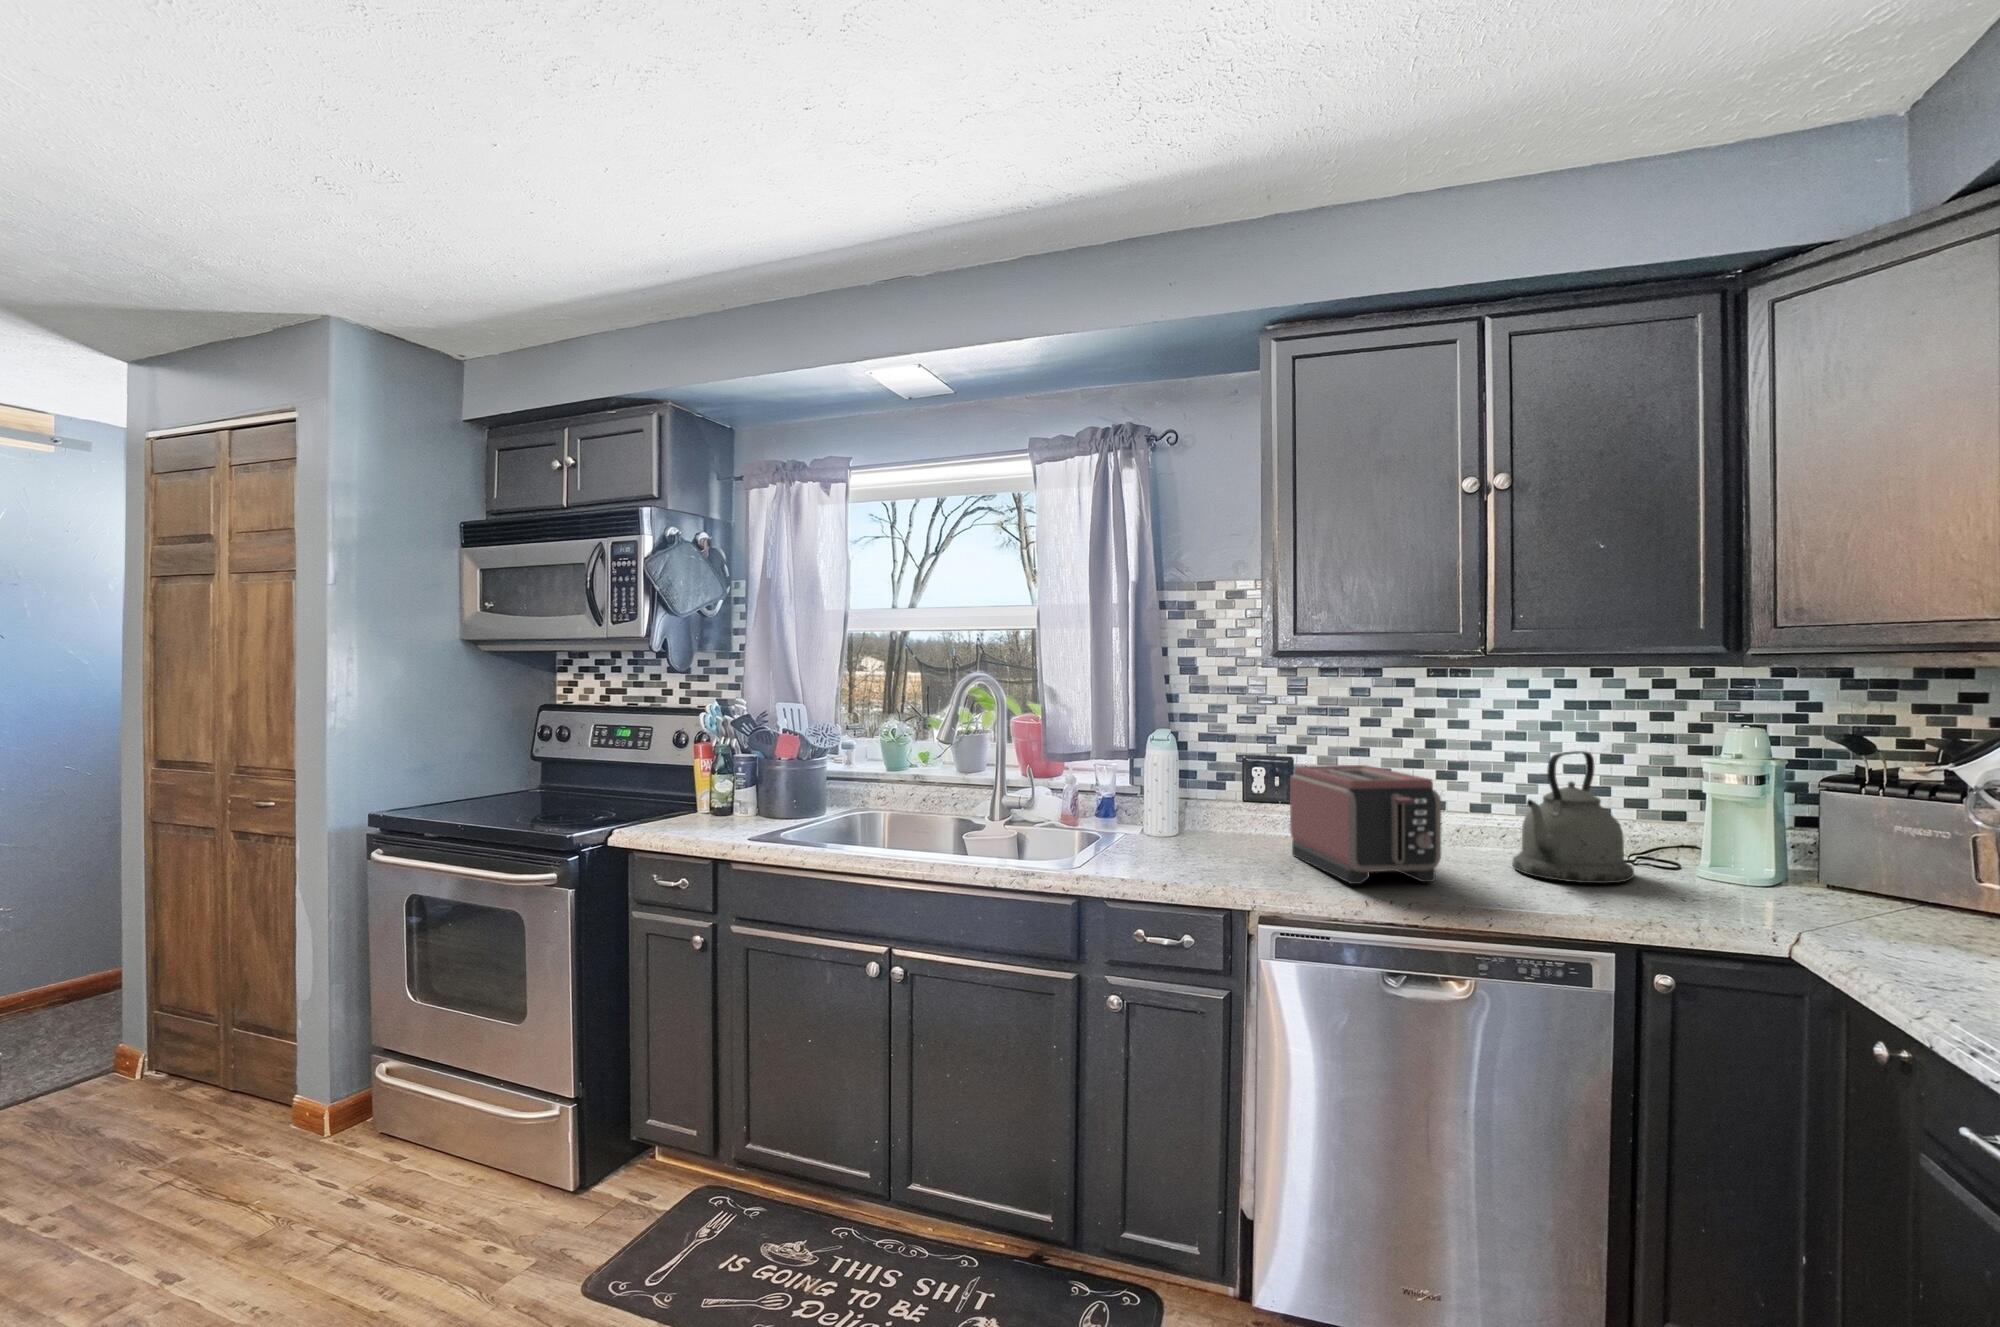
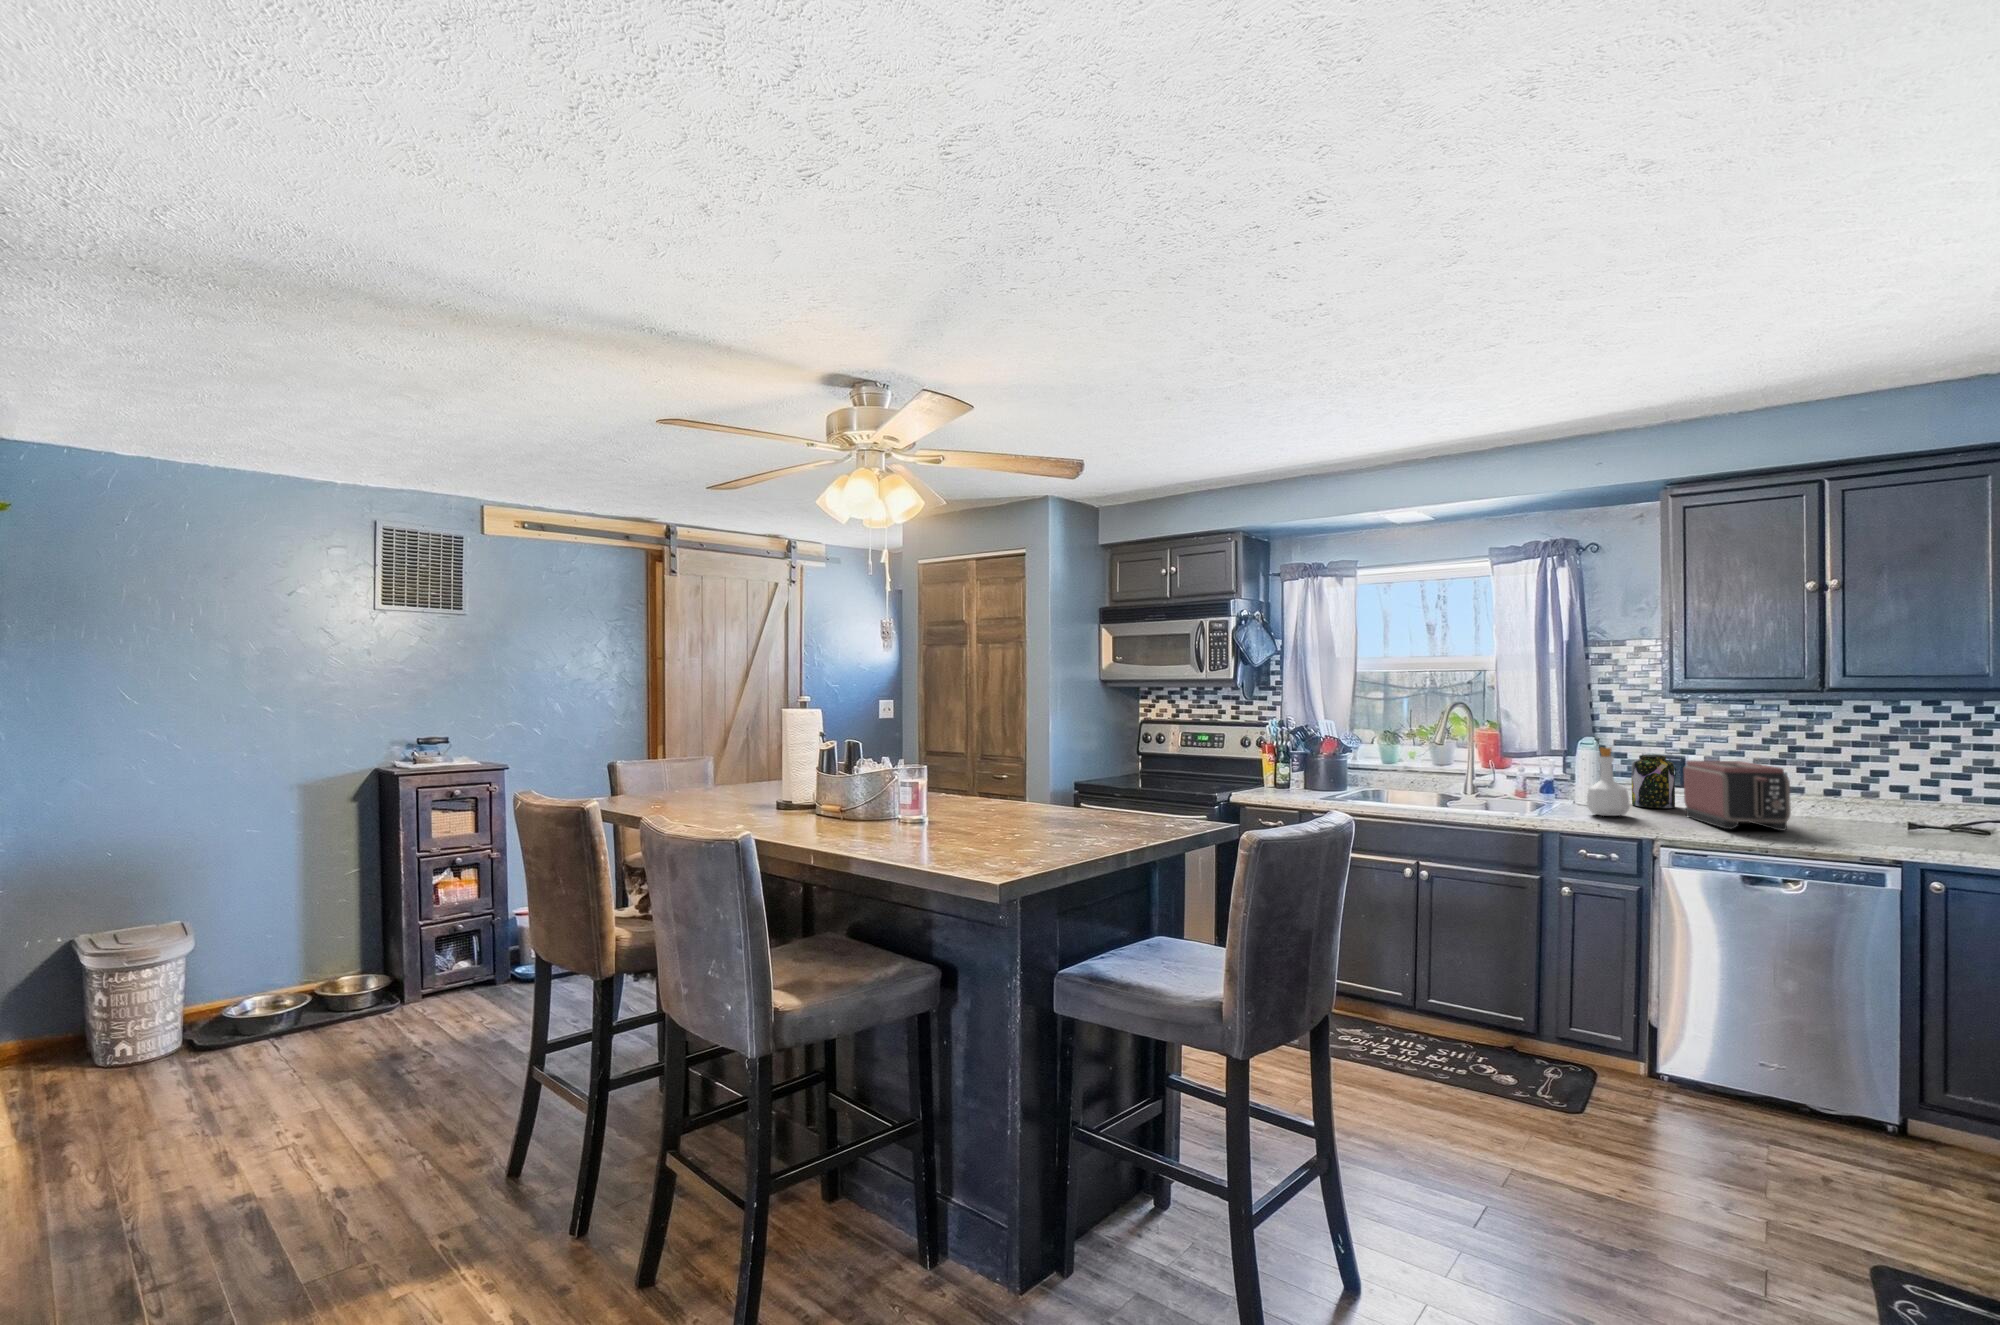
bottle: none [1153,747,1214,861] -> present [1587,748,1630,816]
kettle: present [1513,751,1634,883] -> none [1850,754,1941,836]
jar: none [1220,755,1277,839] -> present [1631,755,1675,808]

